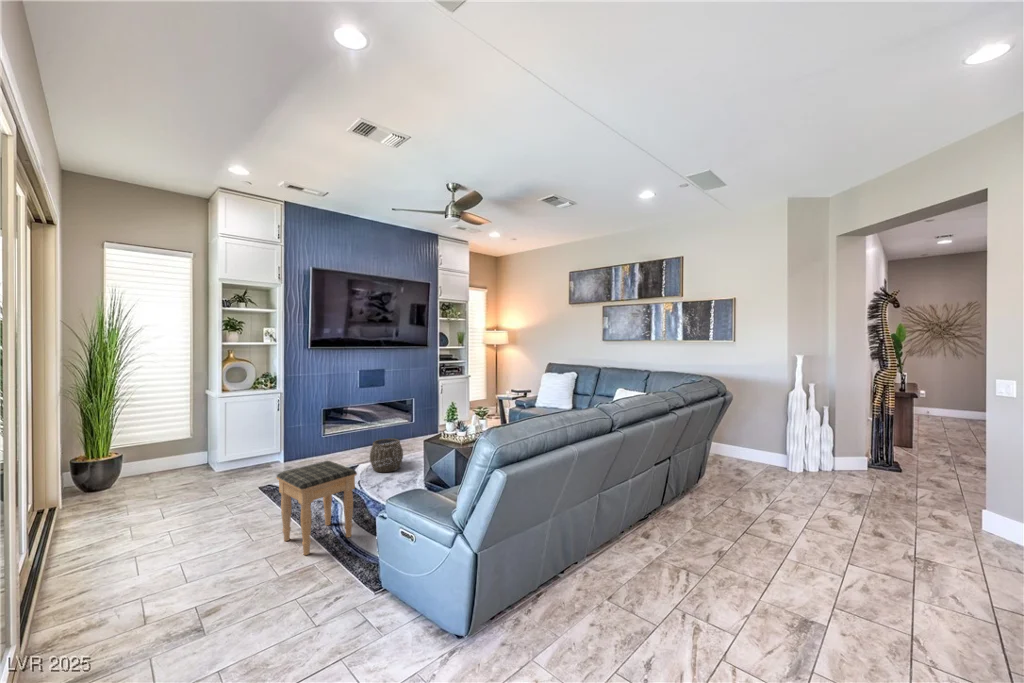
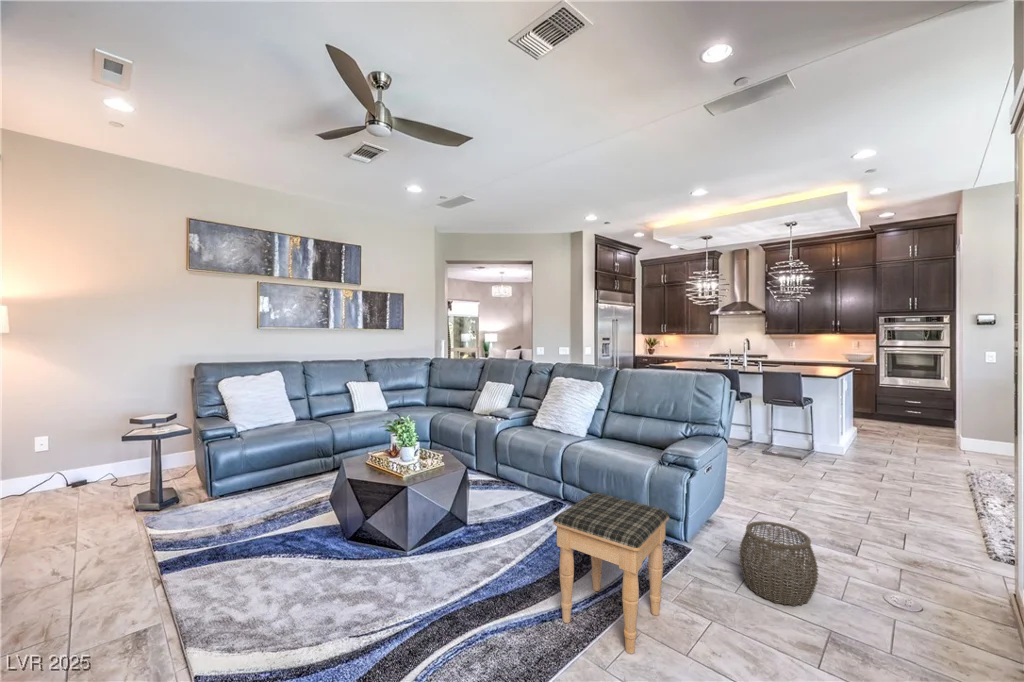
woven basket: present [370,438,403,472] -> present [739,521,818,606]

